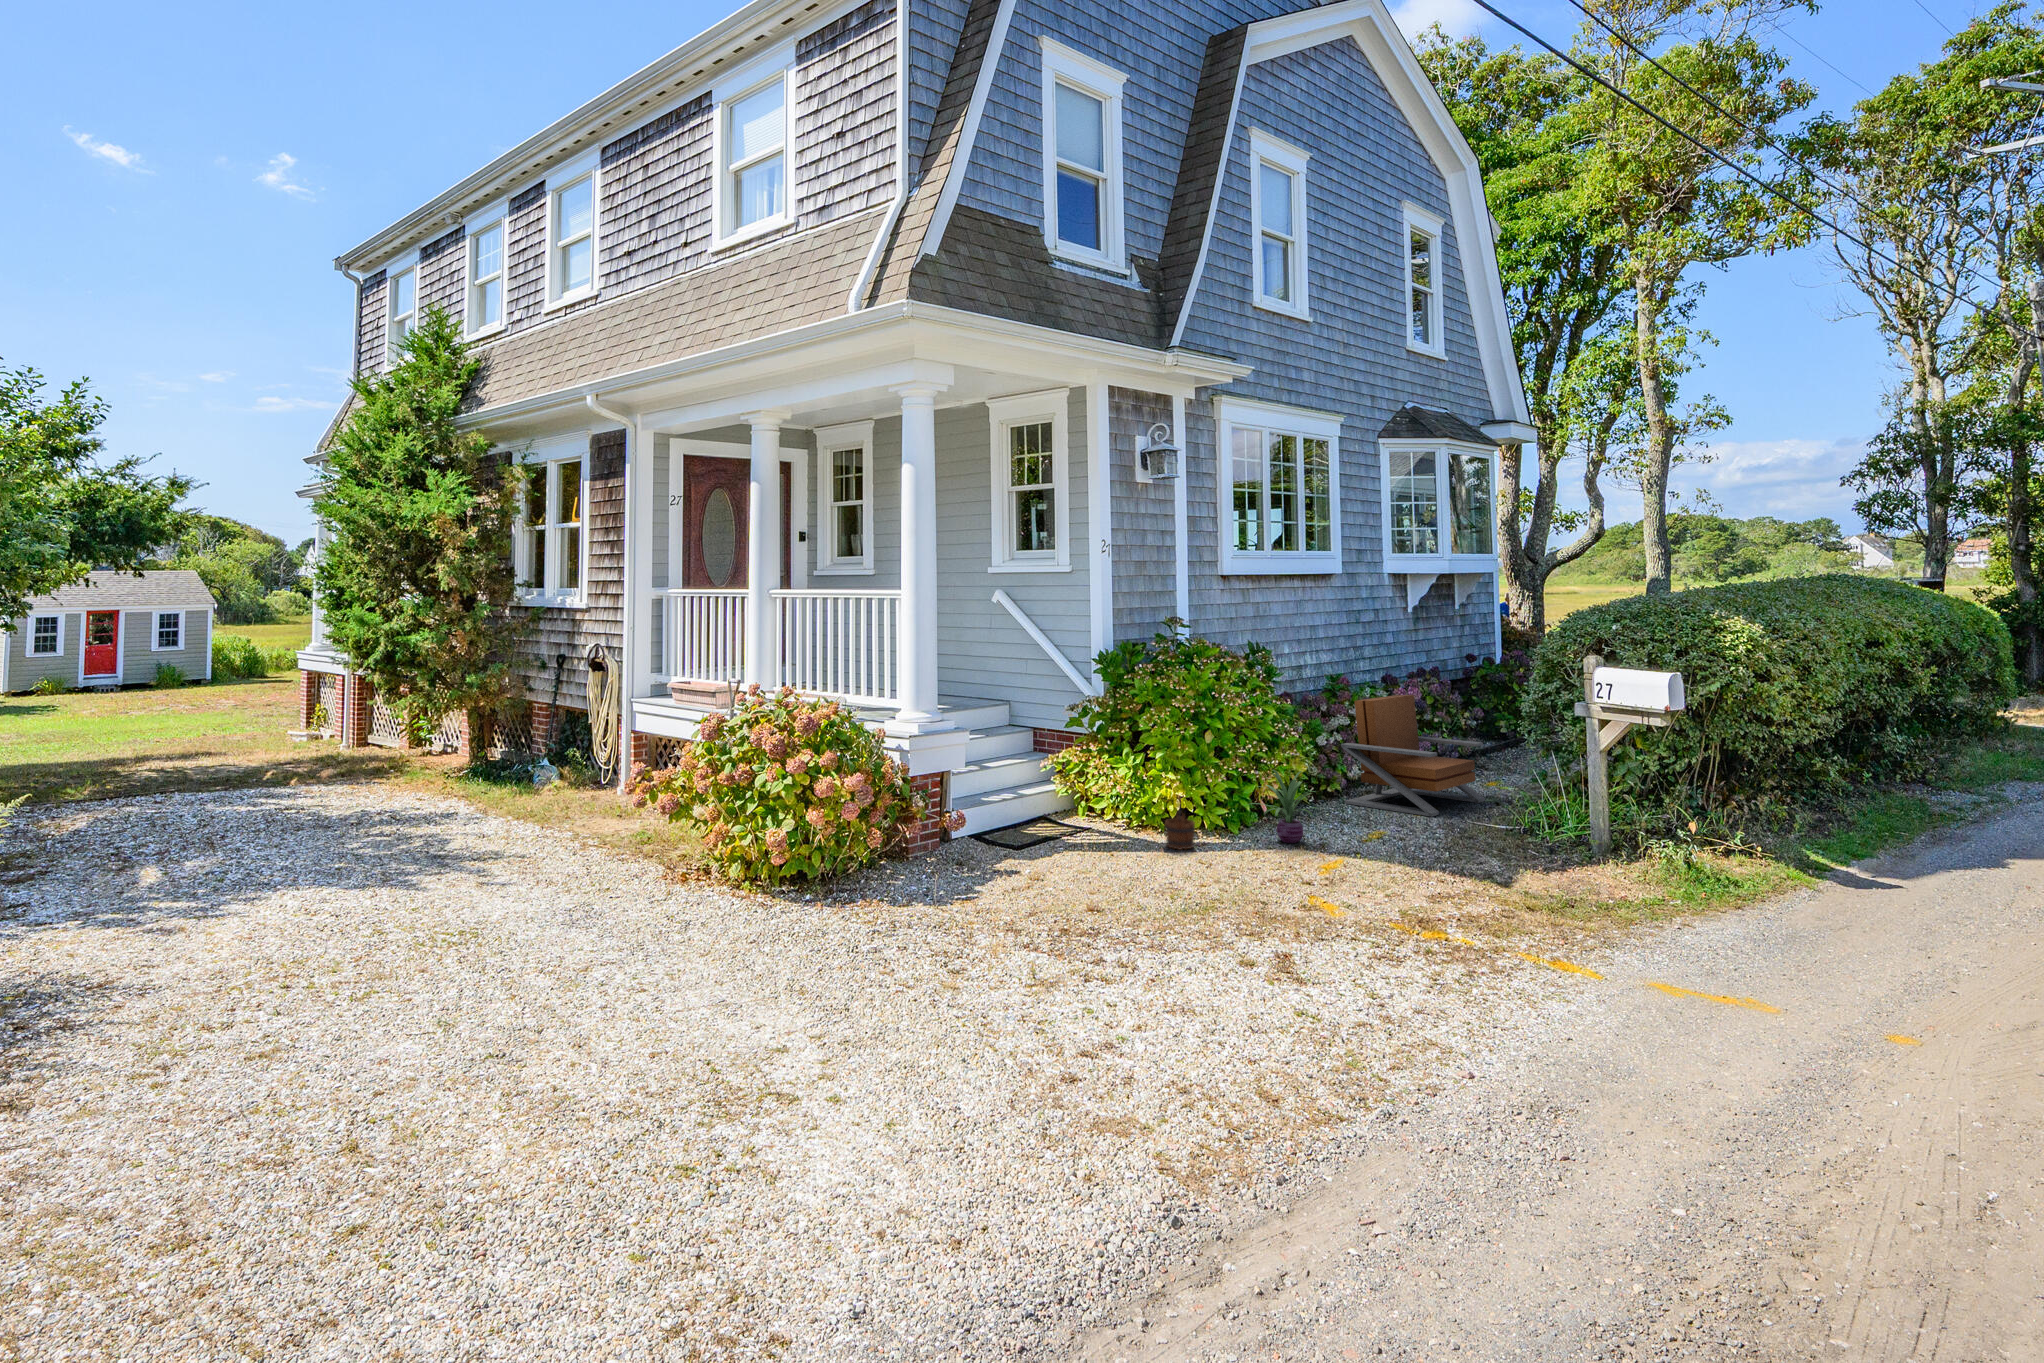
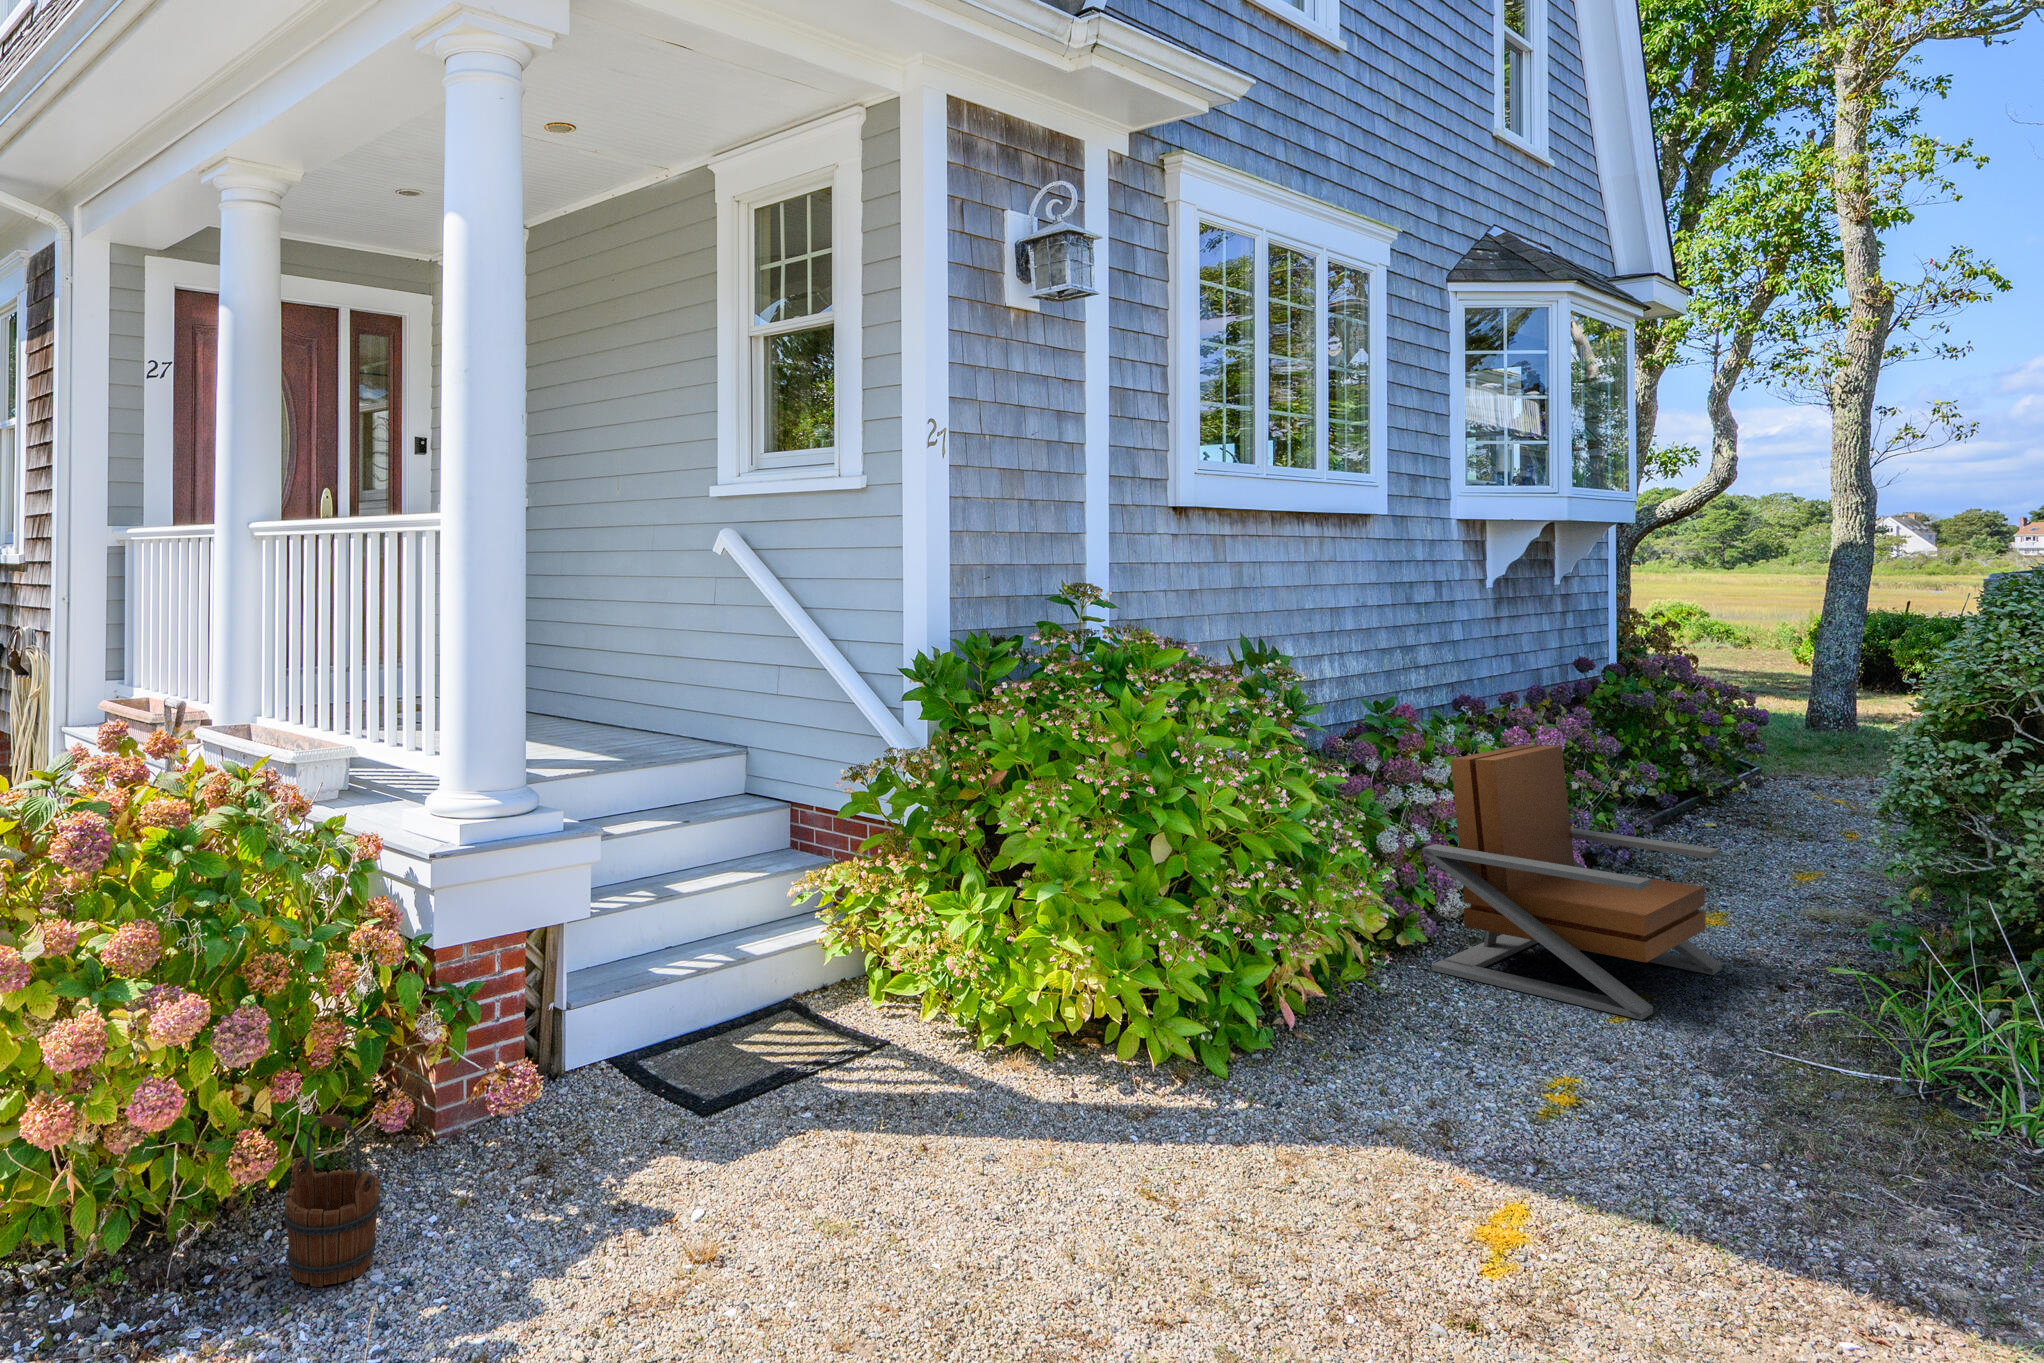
decorative plant: present [1257,770,1313,843] -> none [1238,931,1444,1113]
wooden bucket: present [1165,796,1195,850] -> present [284,1113,380,1287]

